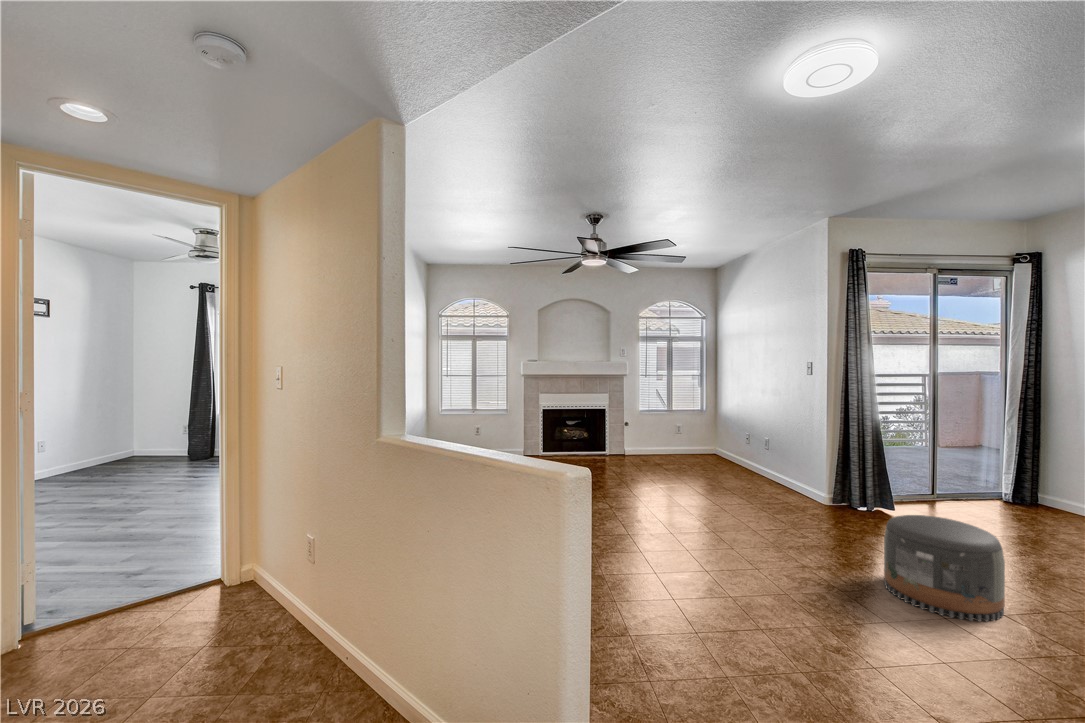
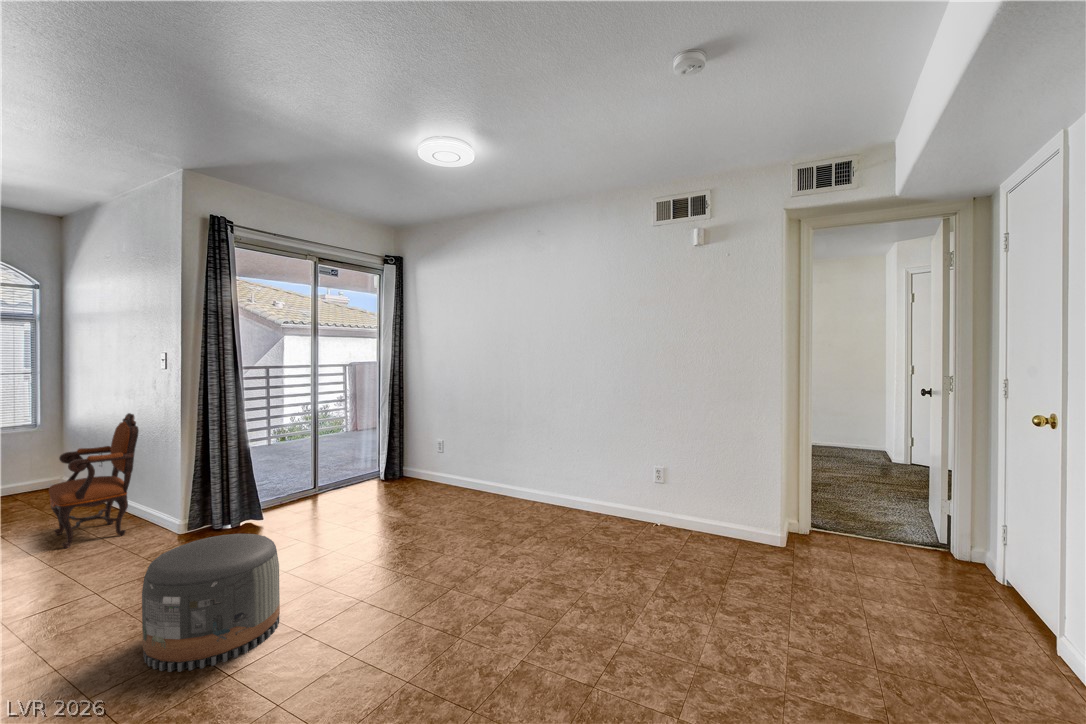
armchair: none [731,406,791,496] -> present [49,413,139,548]

